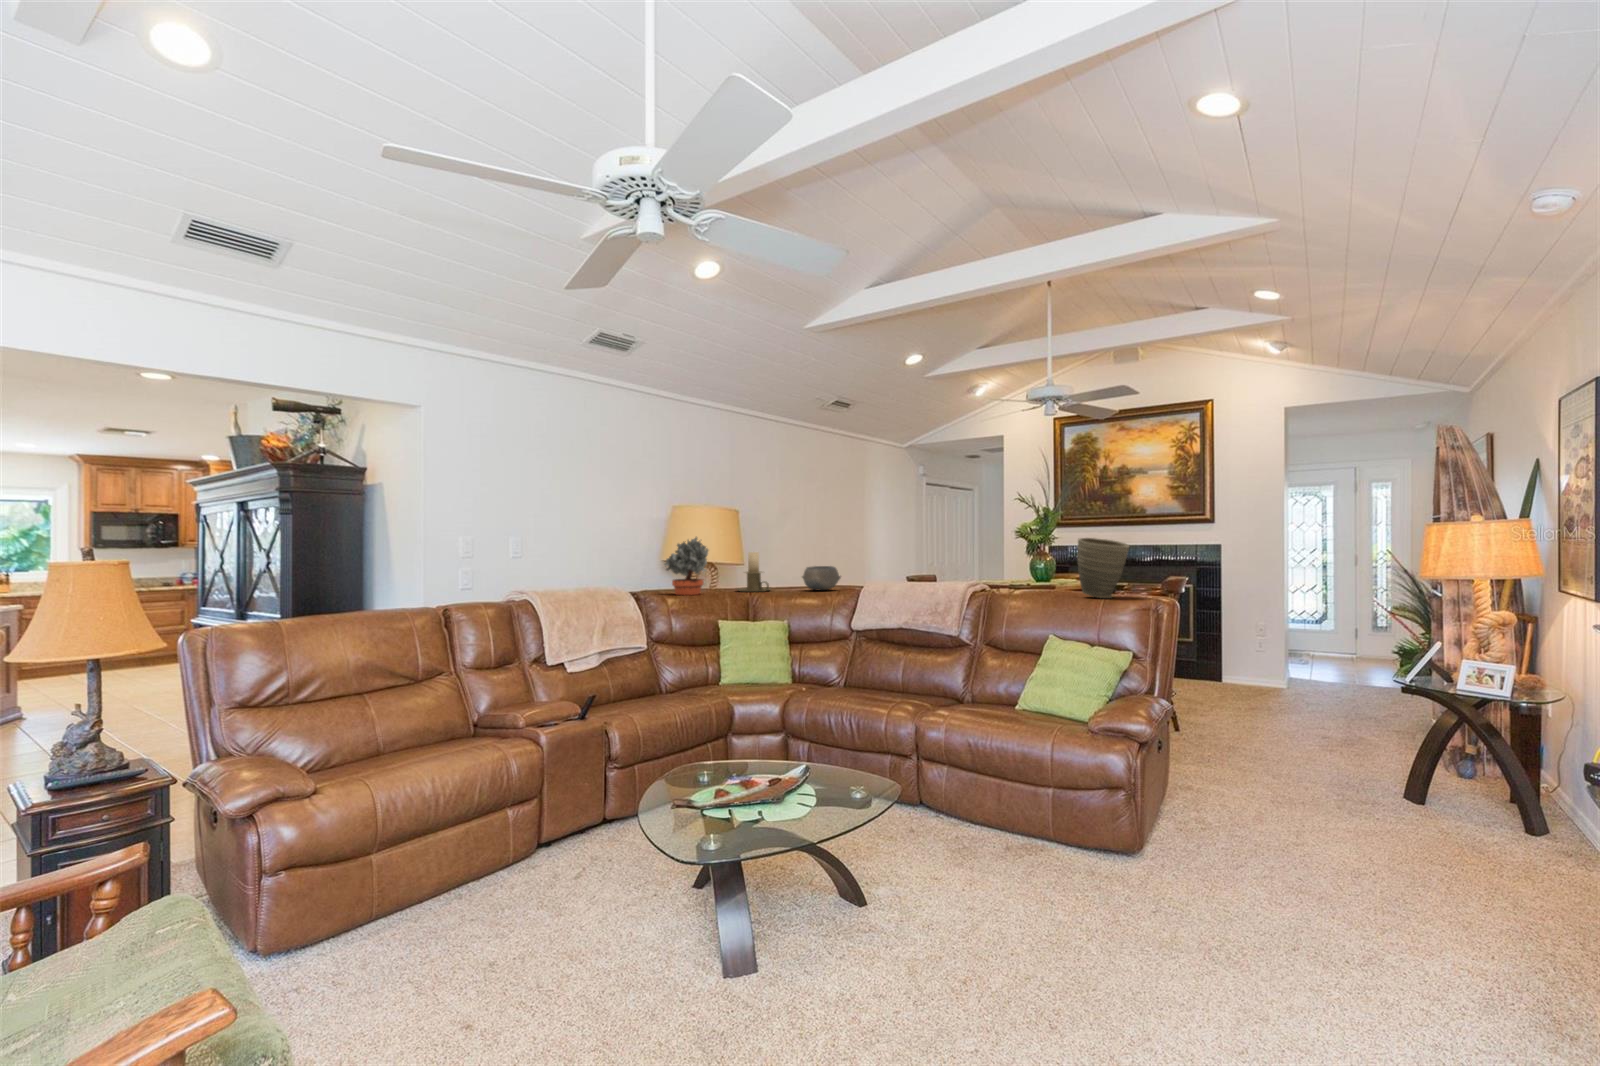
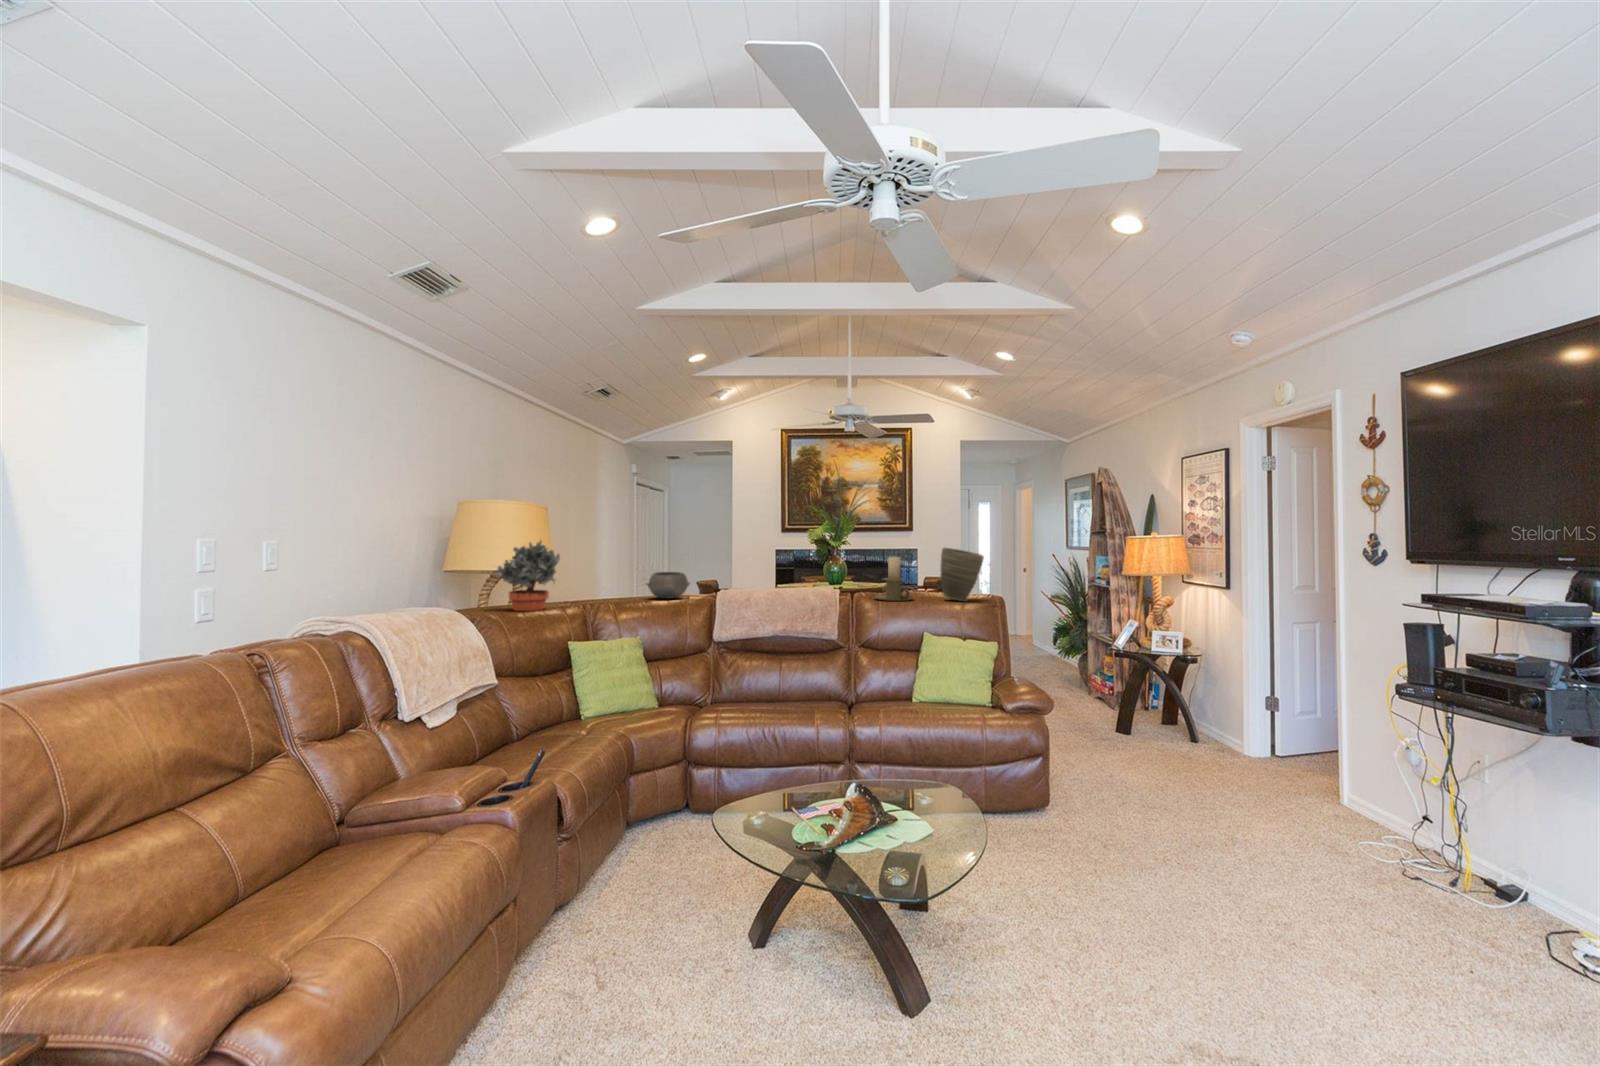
candle holder: present [737,552,771,592] -> present [874,557,913,601]

